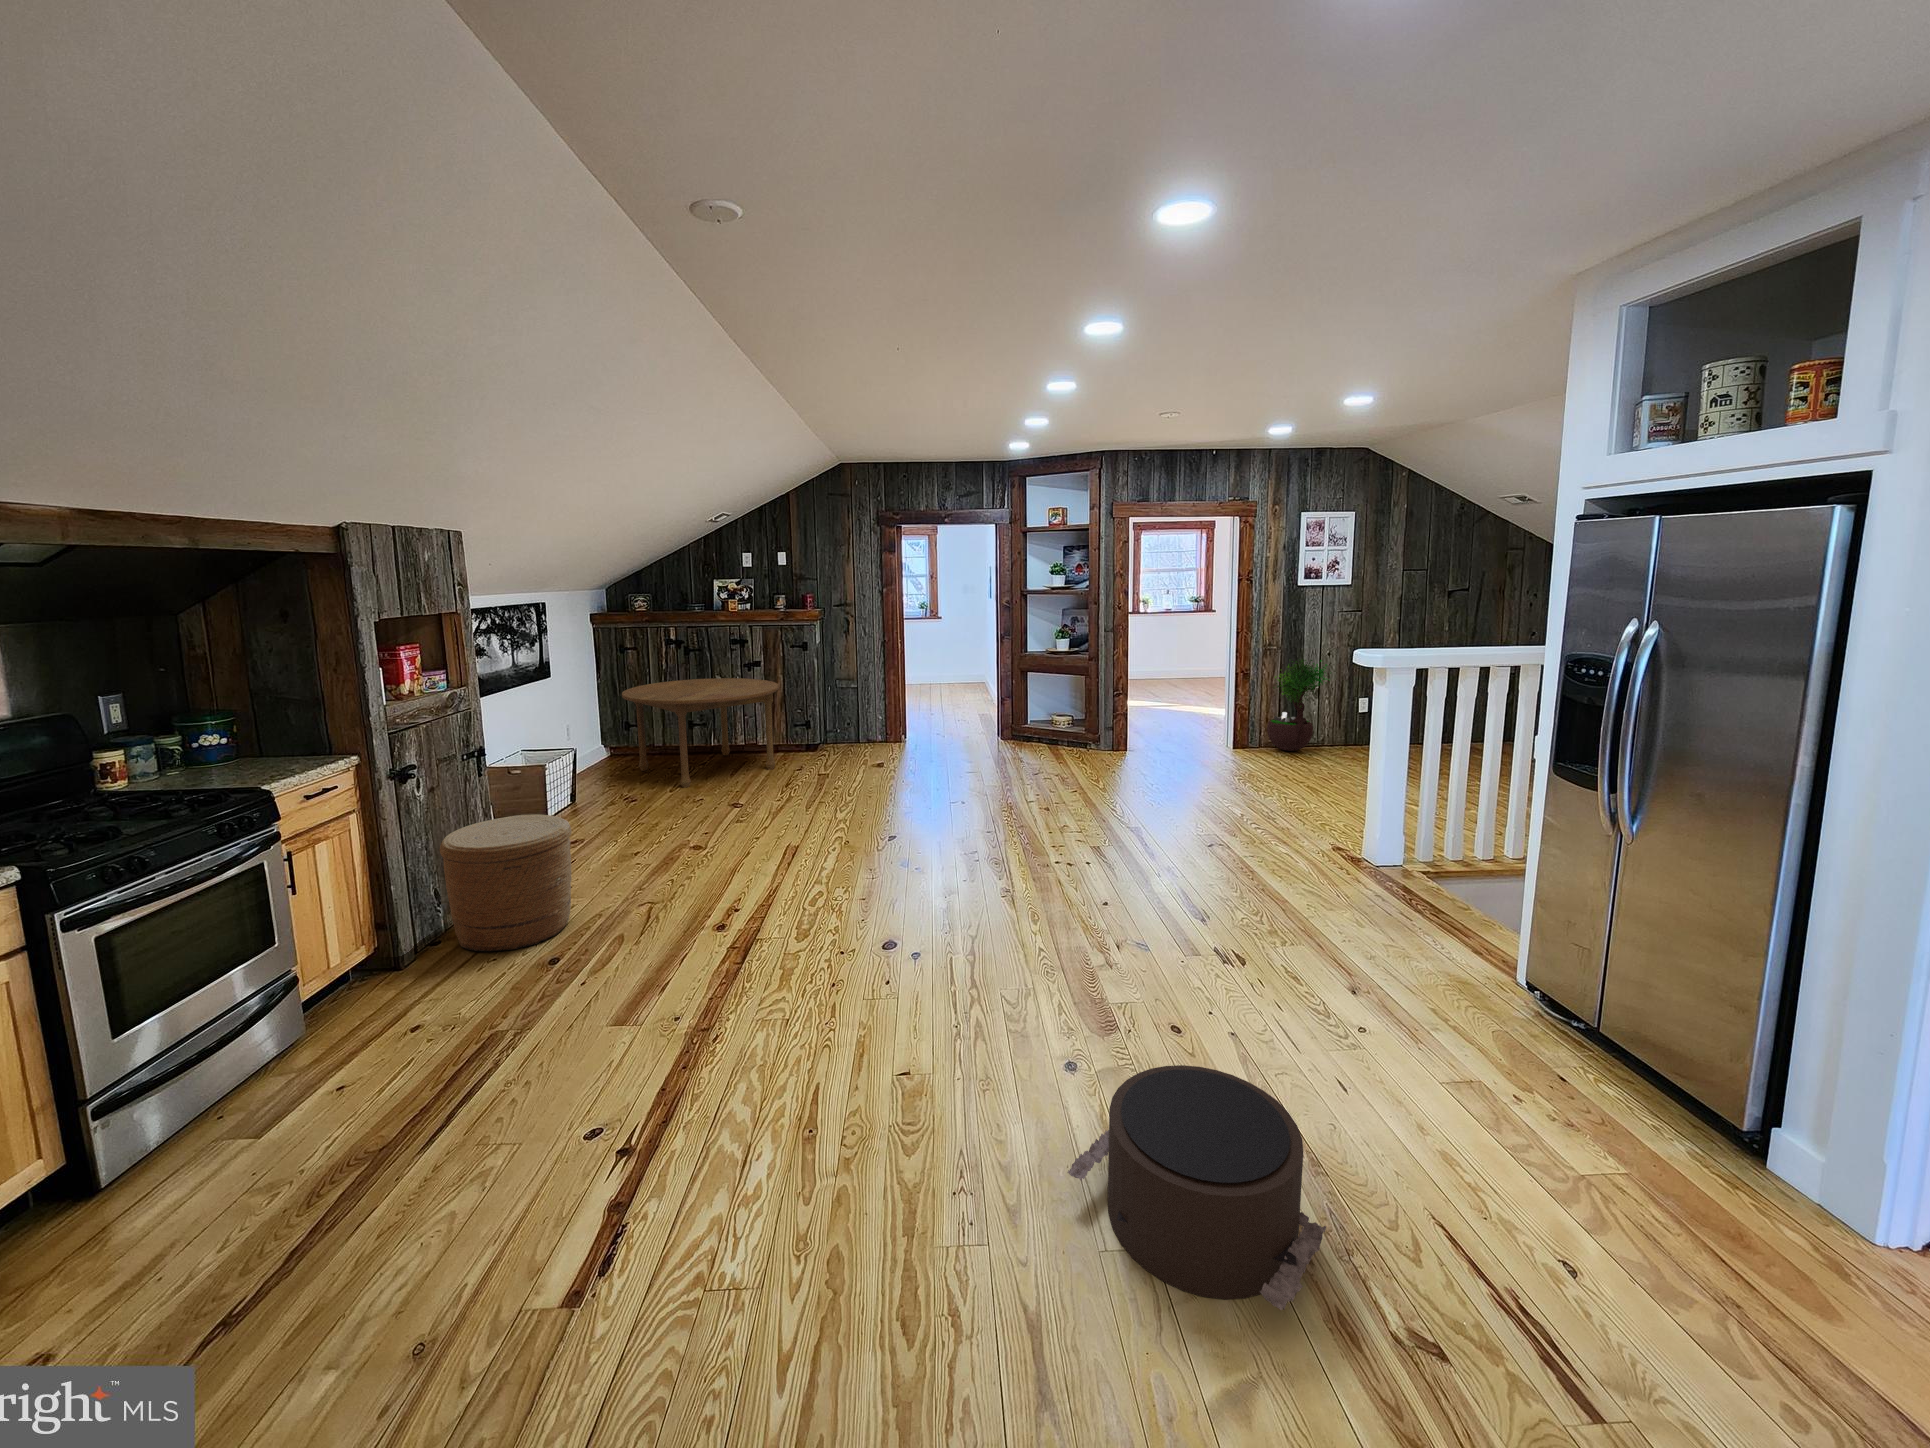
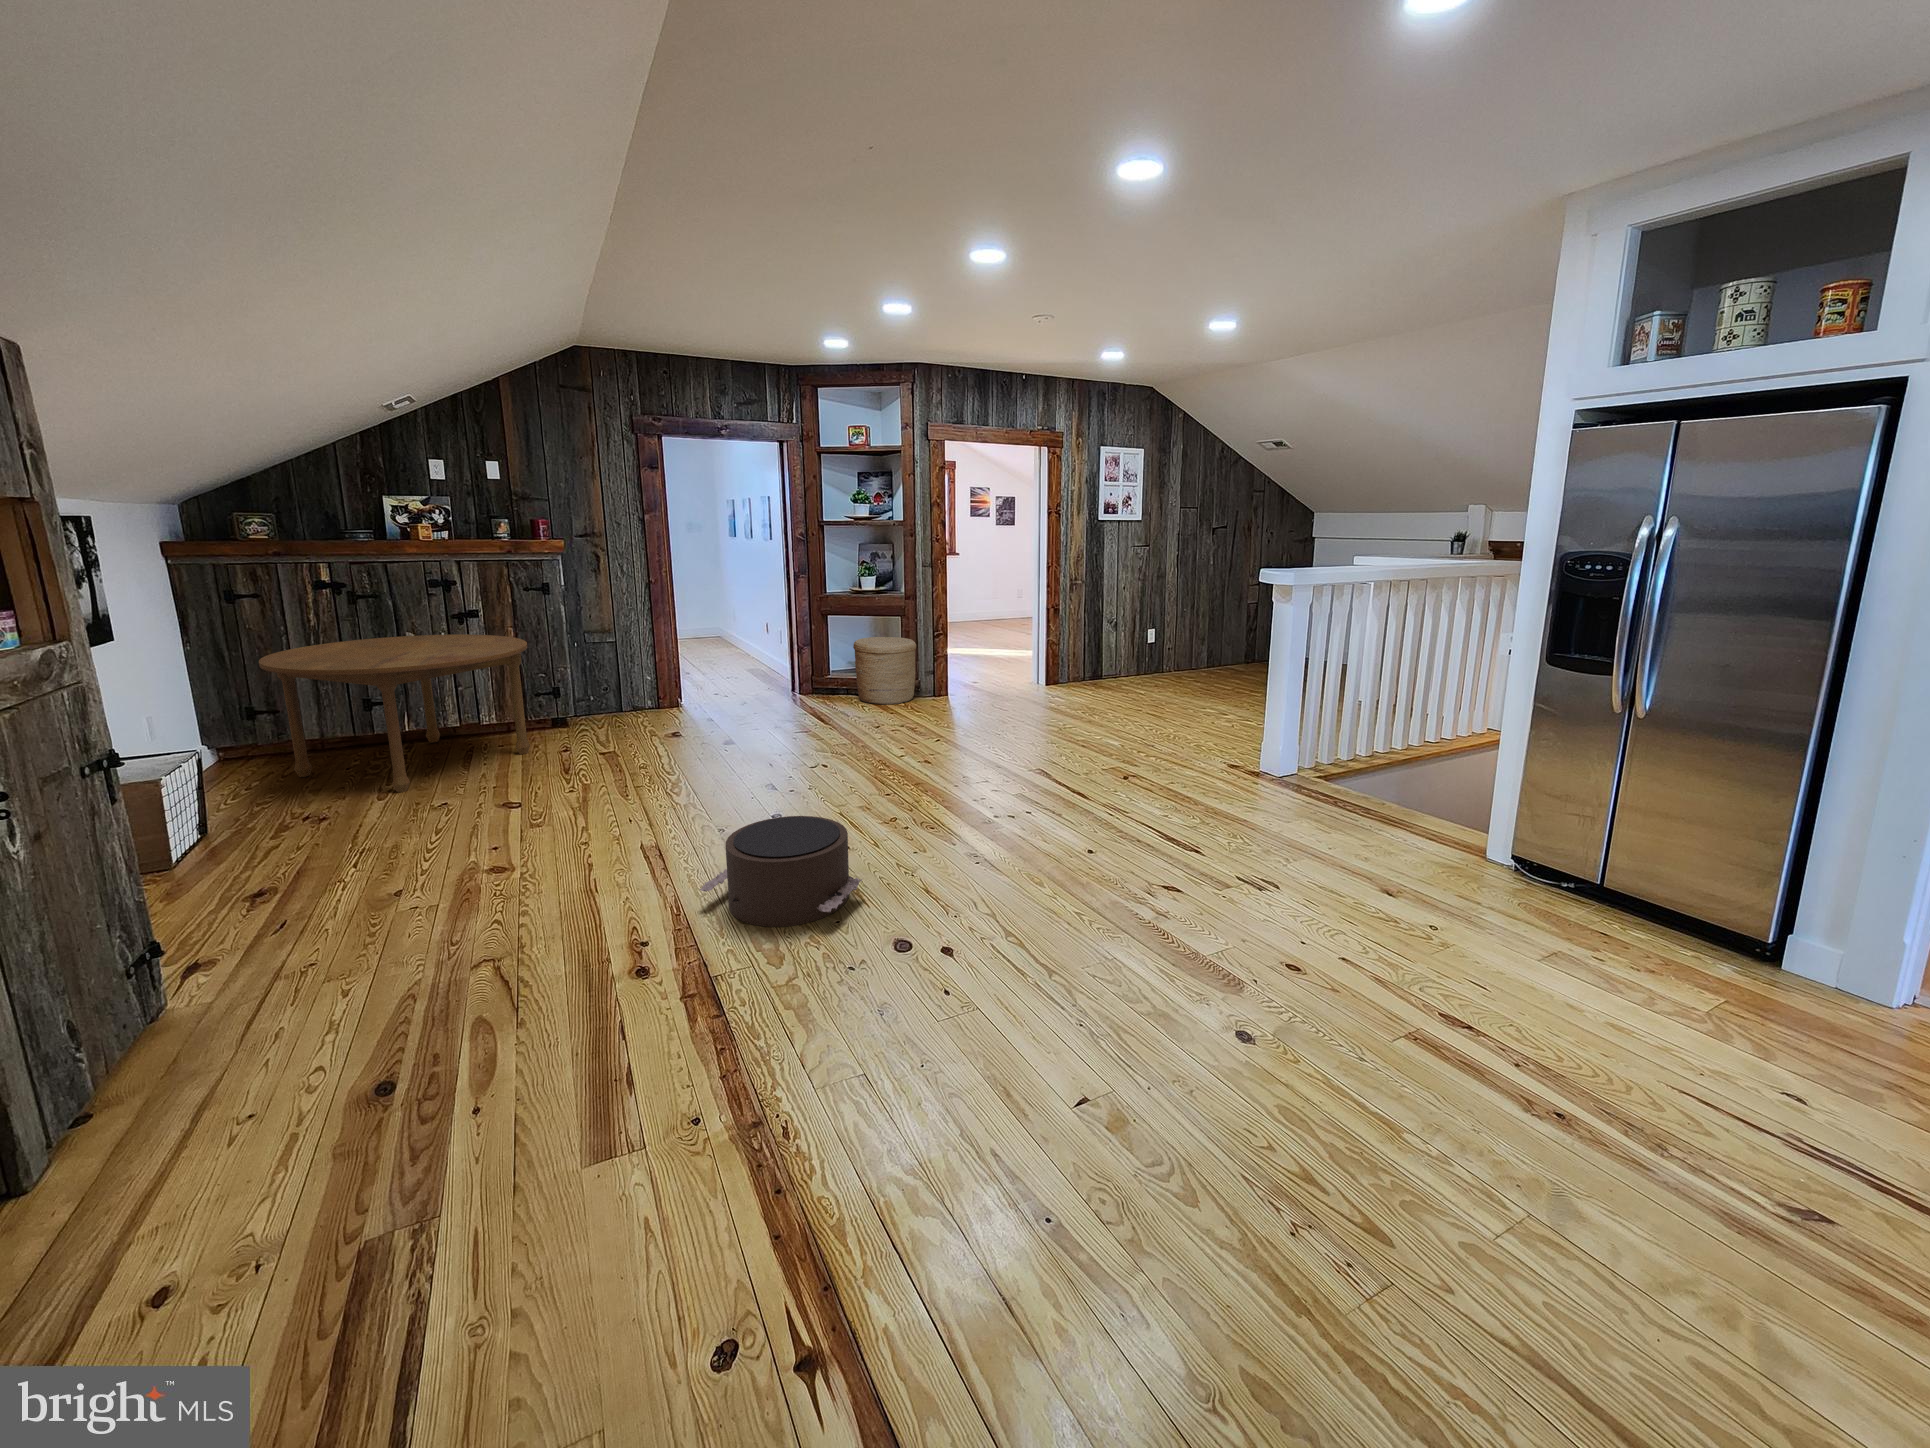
potted tree: present [1267,659,1327,751] -> none [1078,587,1135,681]
woven basket: present [440,814,572,951] -> present [853,637,916,704]
pouf: present [1067,1065,1326,1310] -> present [700,816,862,927]

